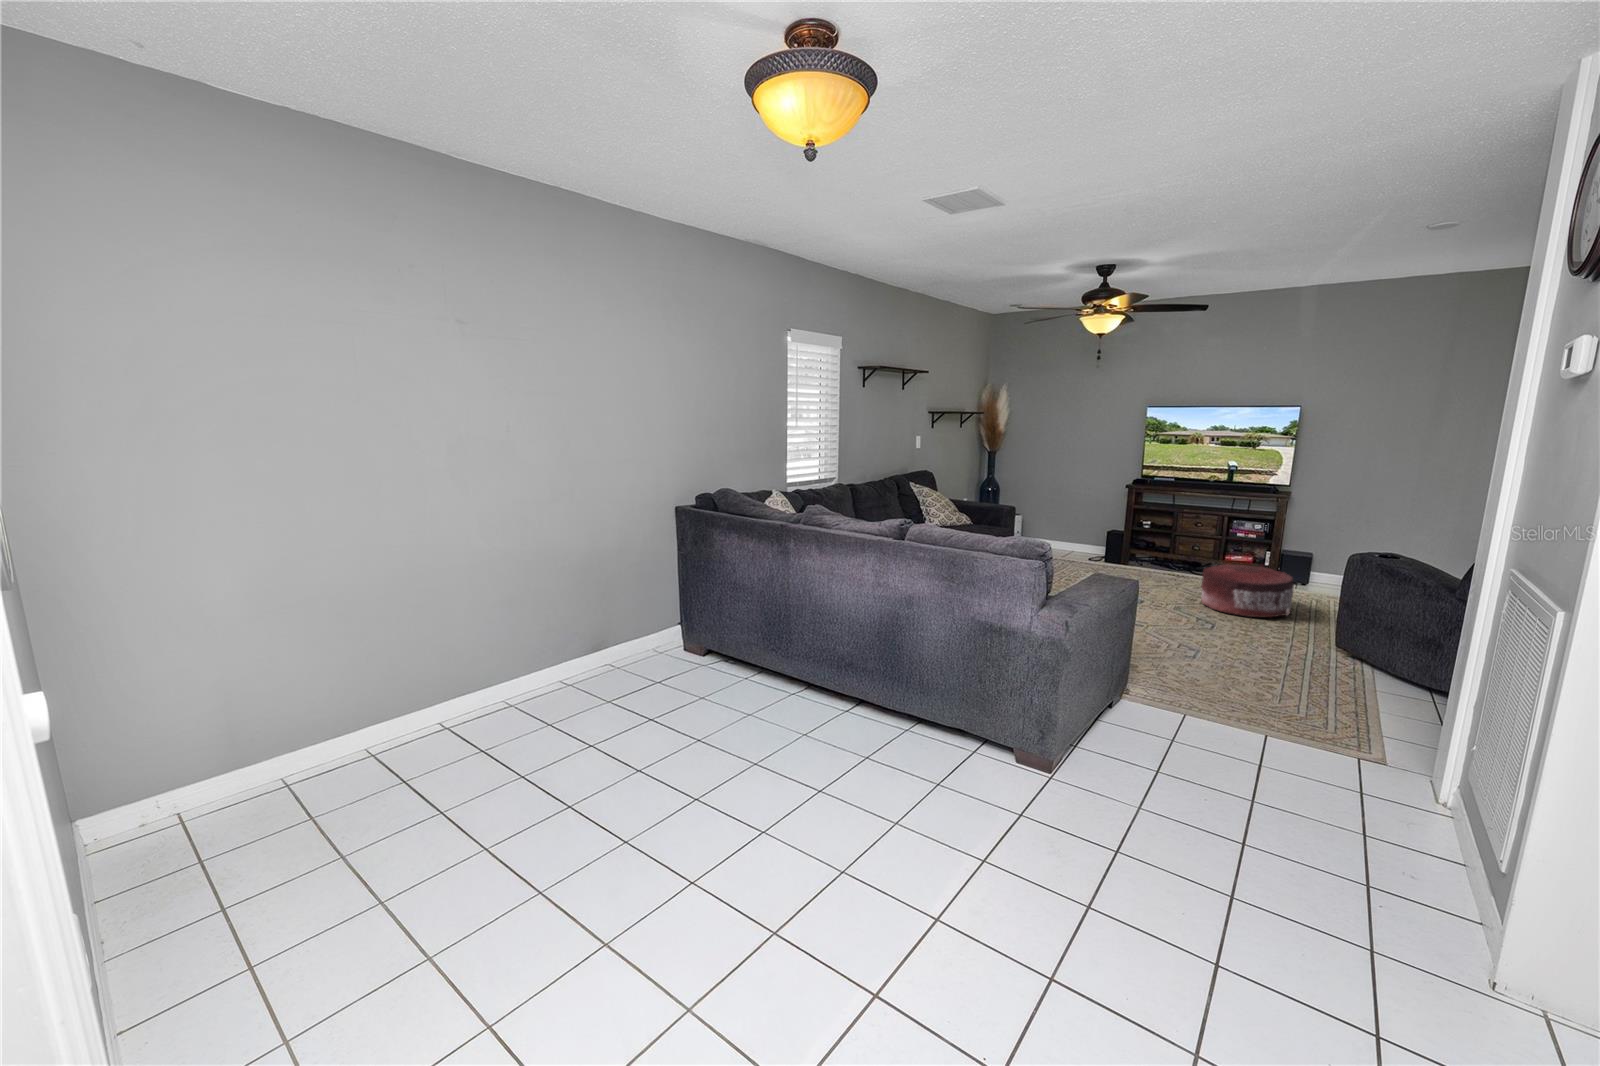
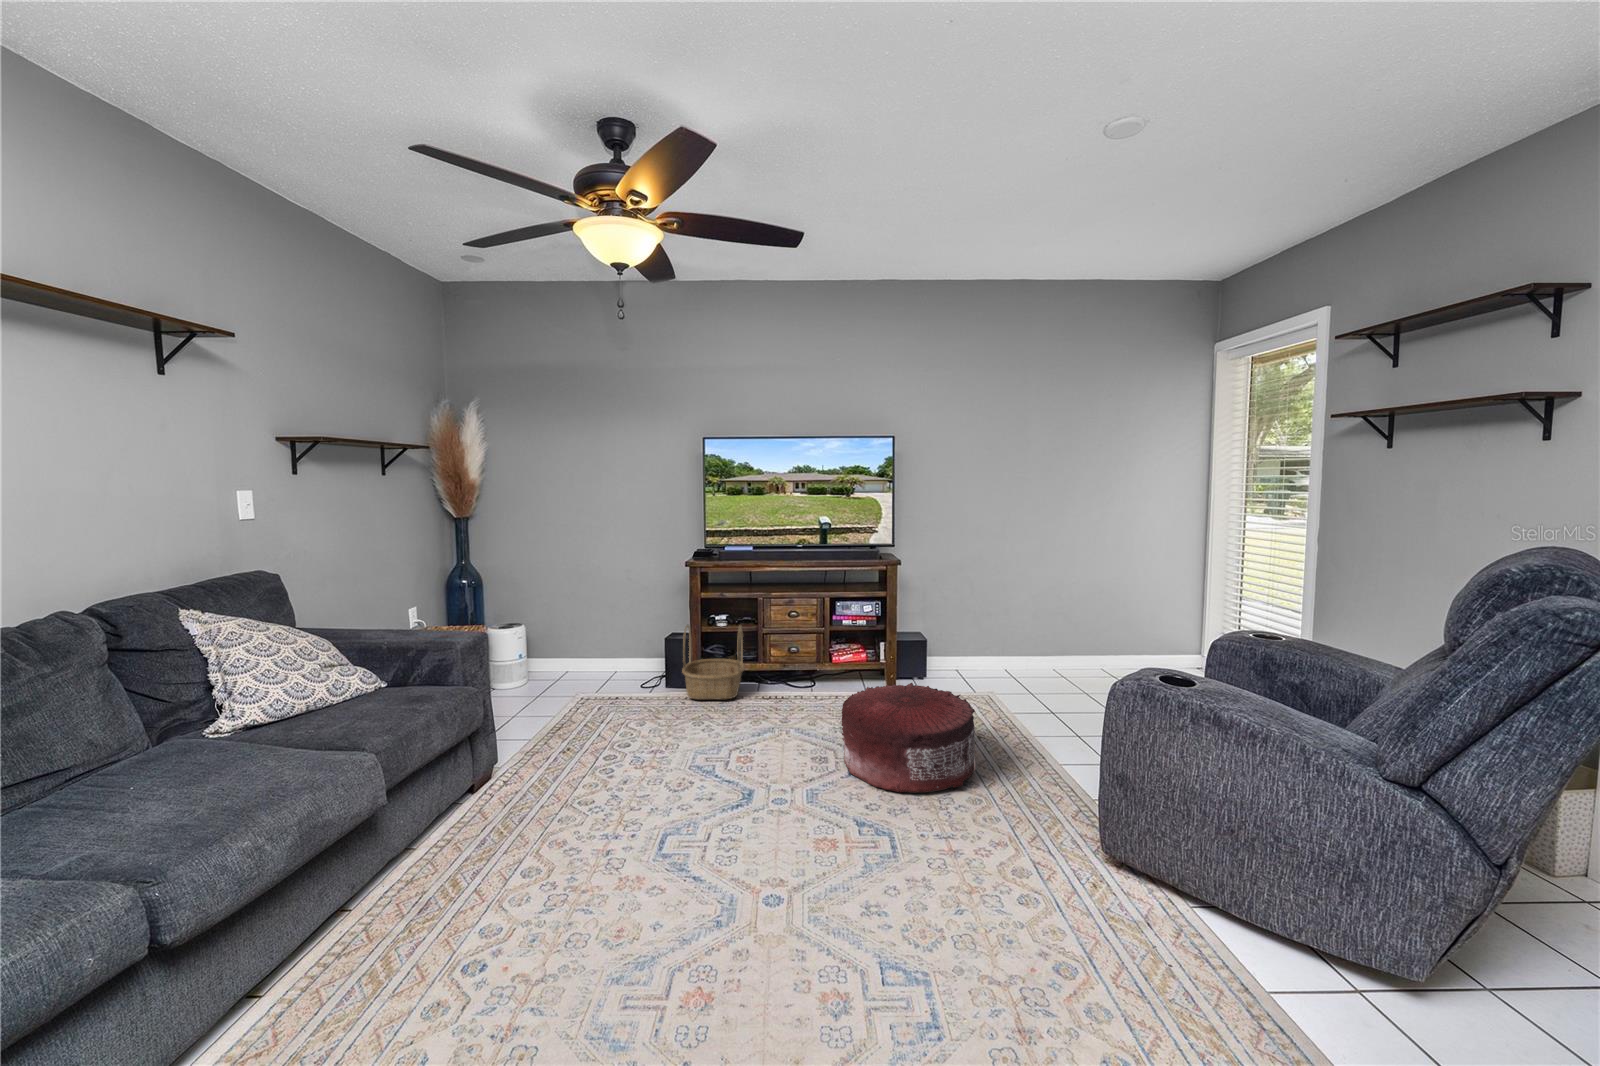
basket: none [1114,523,1158,569] -> present [682,625,745,699]

